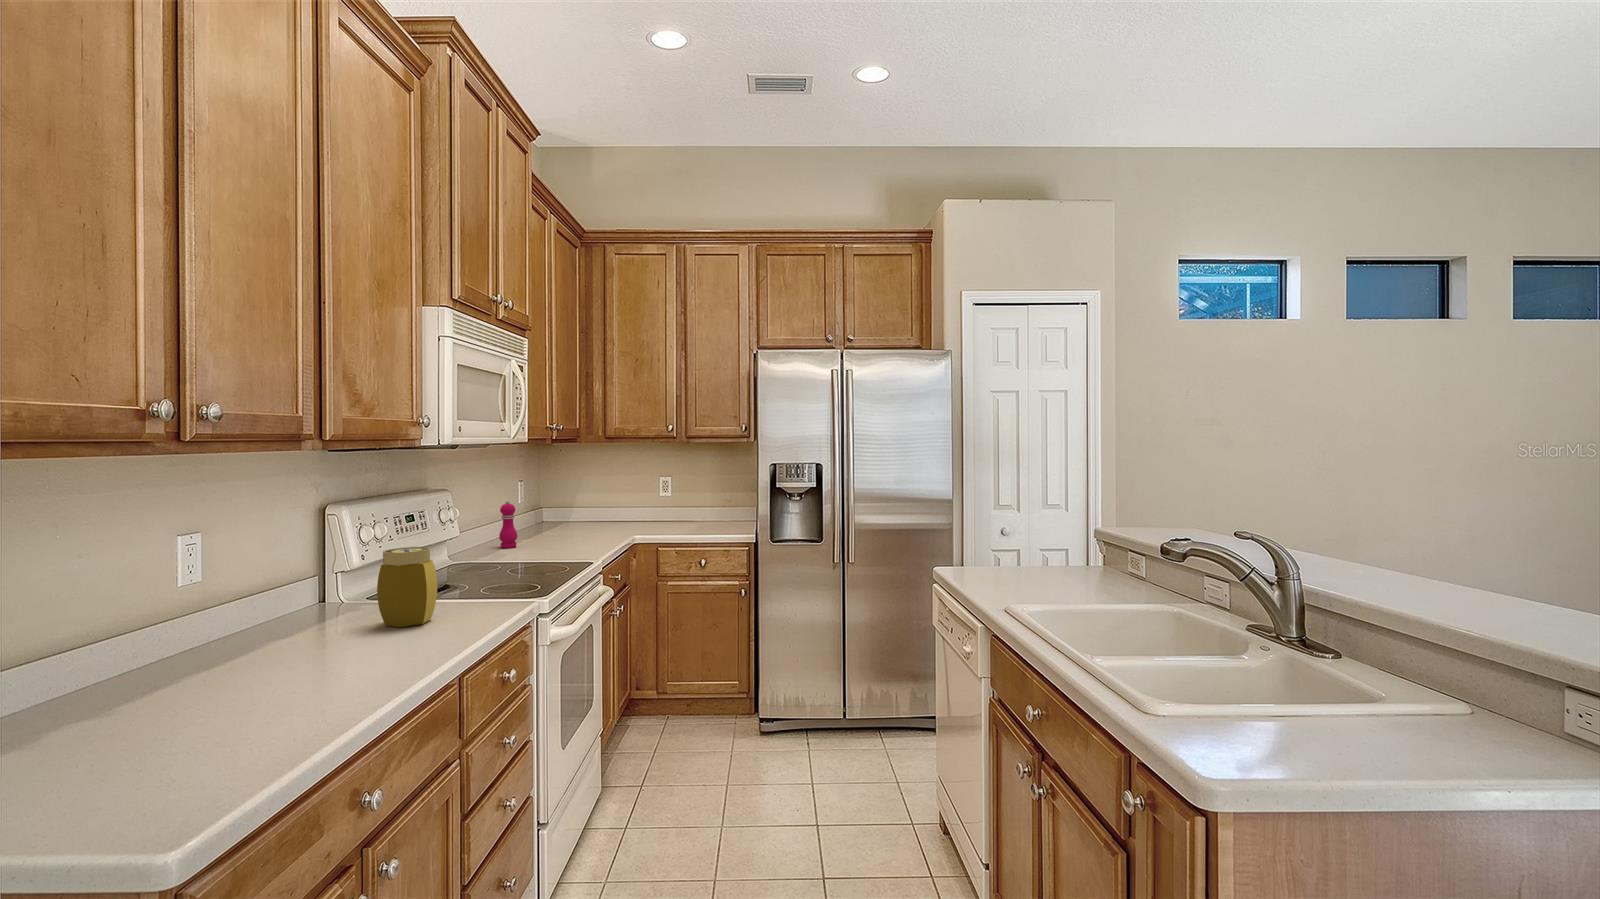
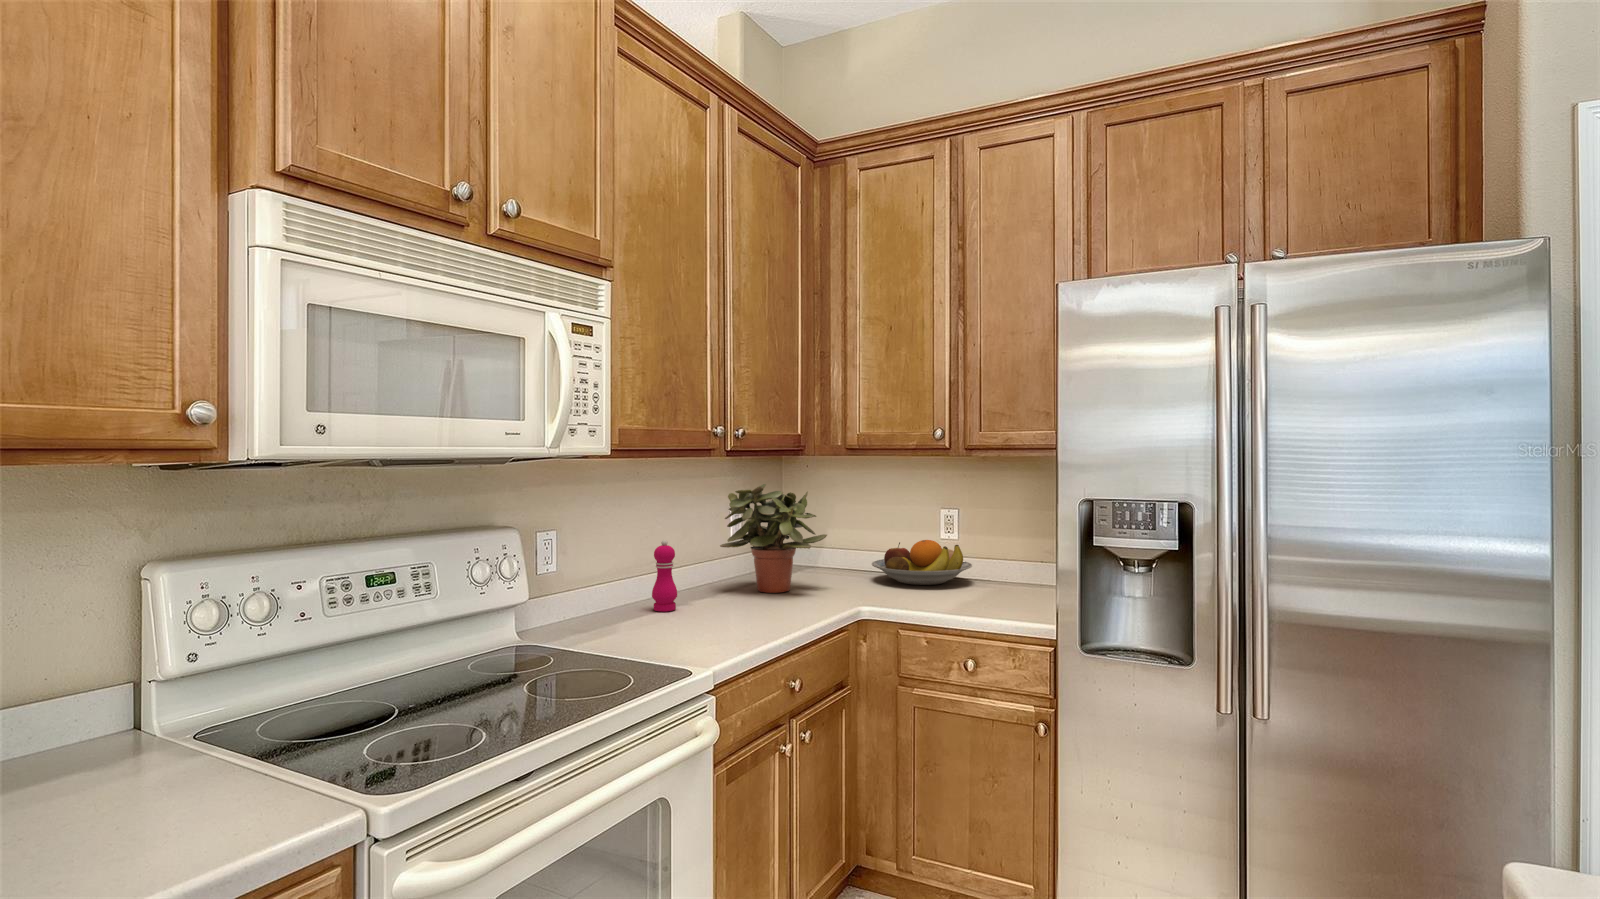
potted plant: none [527,462,599,535] -> present [720,484,827,593]
fruit bowl: none [619,496,685,525] -> present [872,540,972,585]
jar: present [377,547,437,627] -> none [115,651,230,814]

